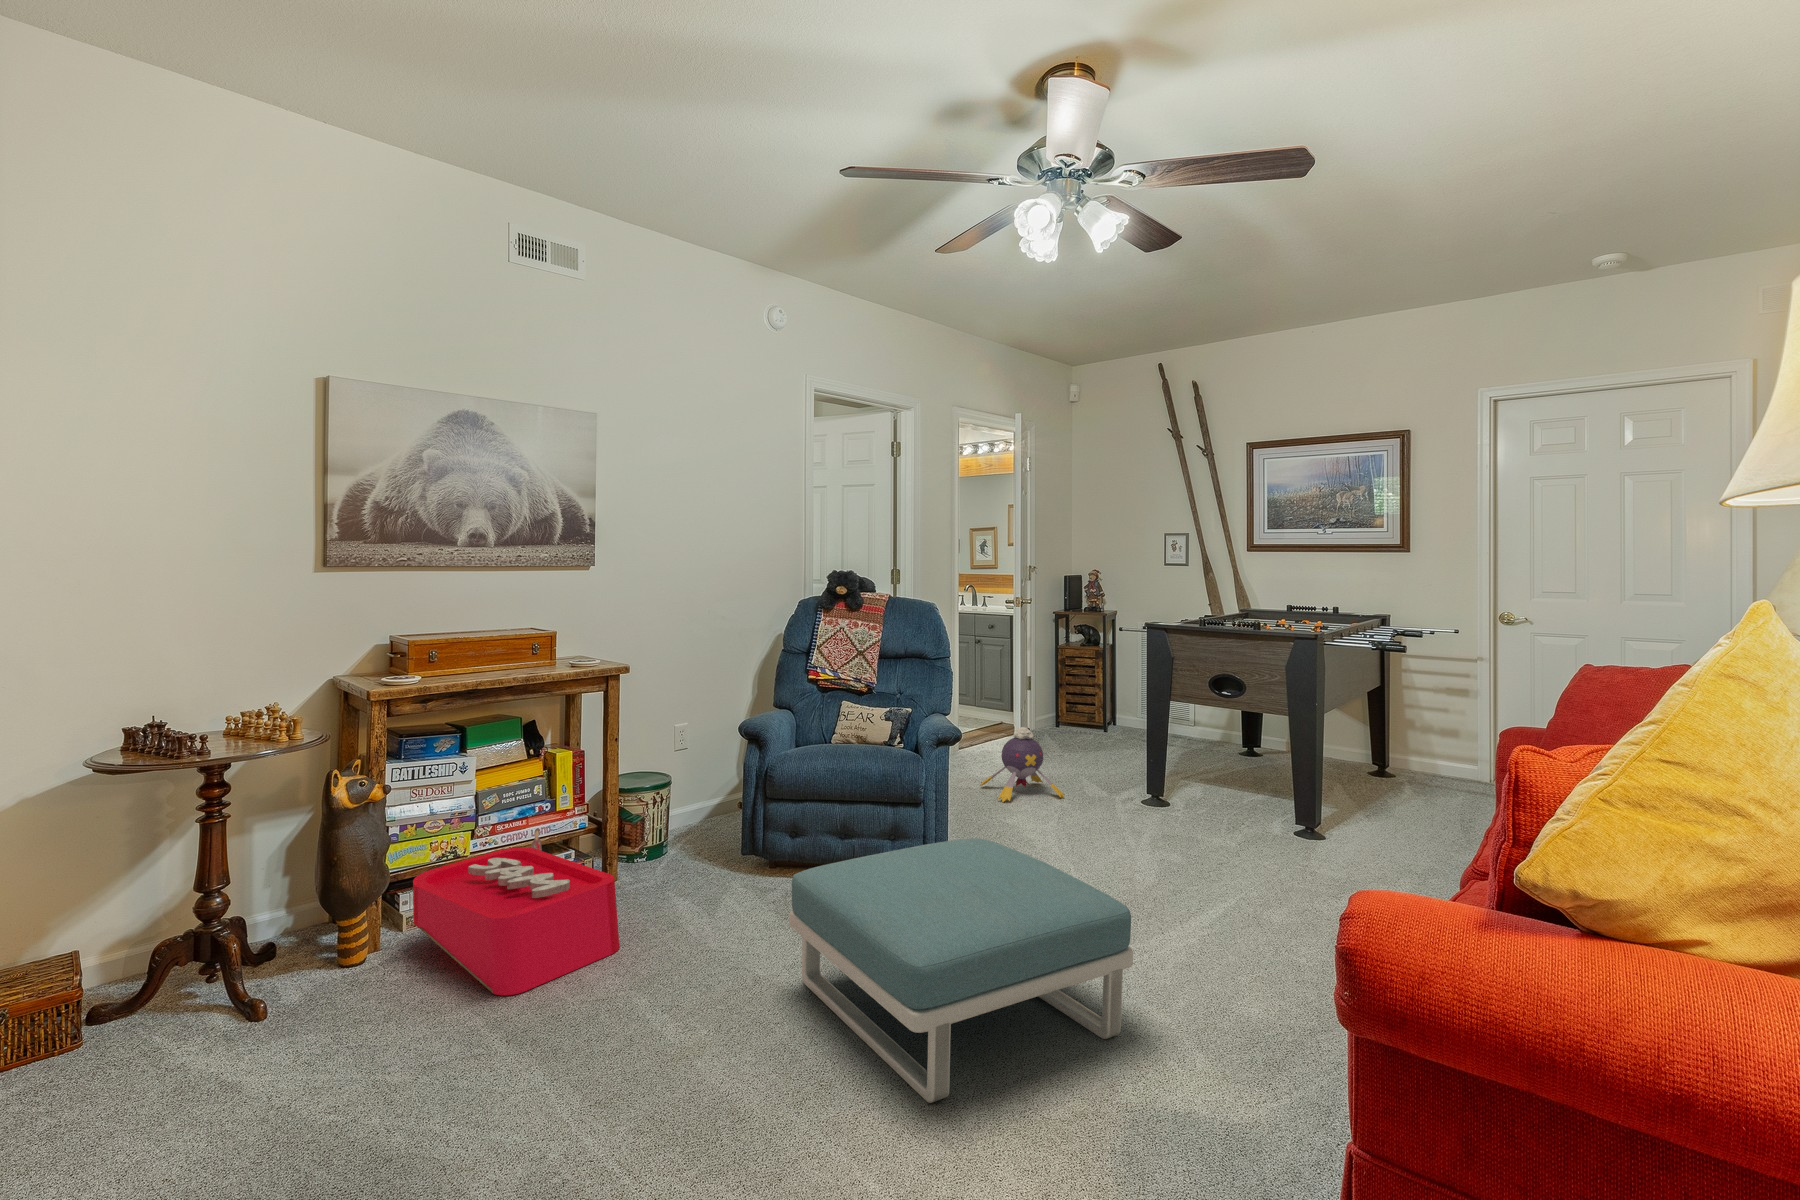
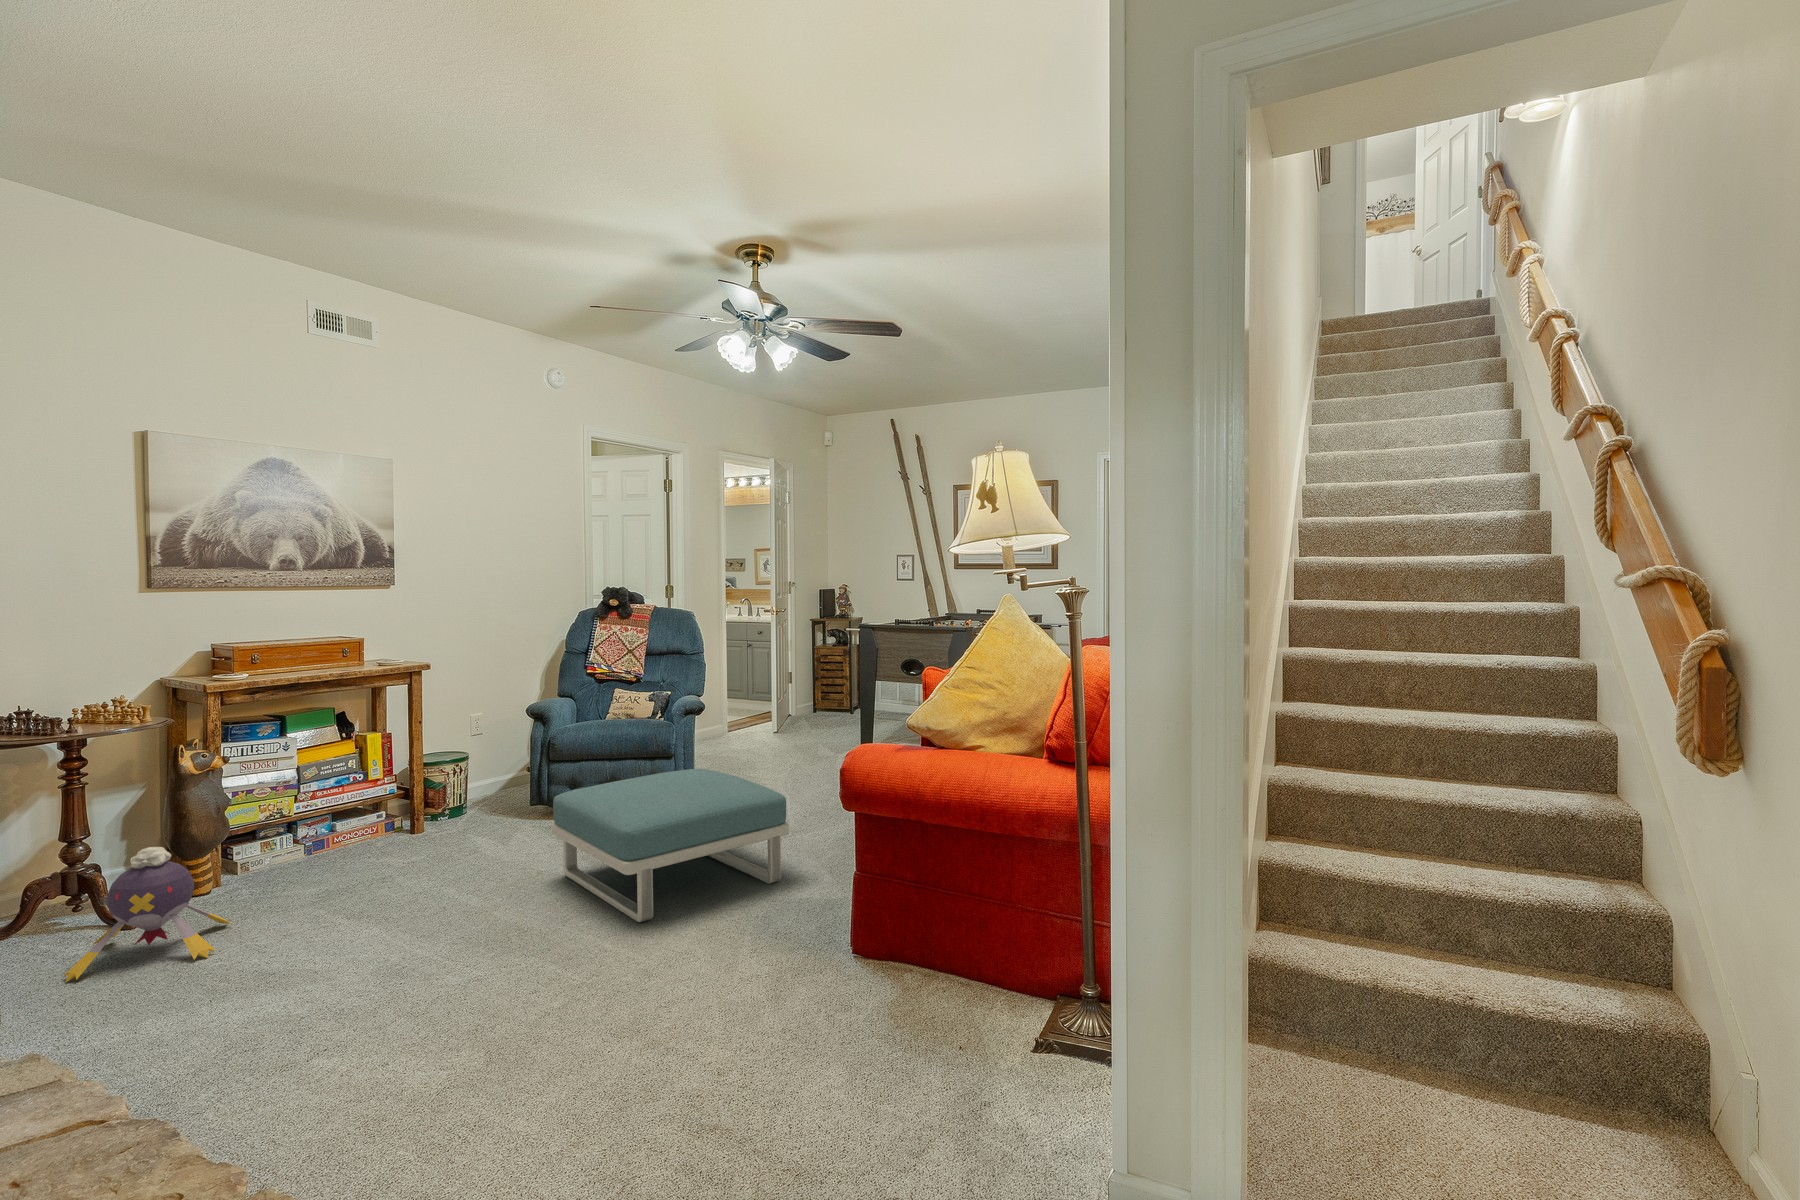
plush toy: present [980,727,1064,802] -> present [63,847,231,982]
storage bin: present [413,828,620,995] -> none [247,792,423,902]

